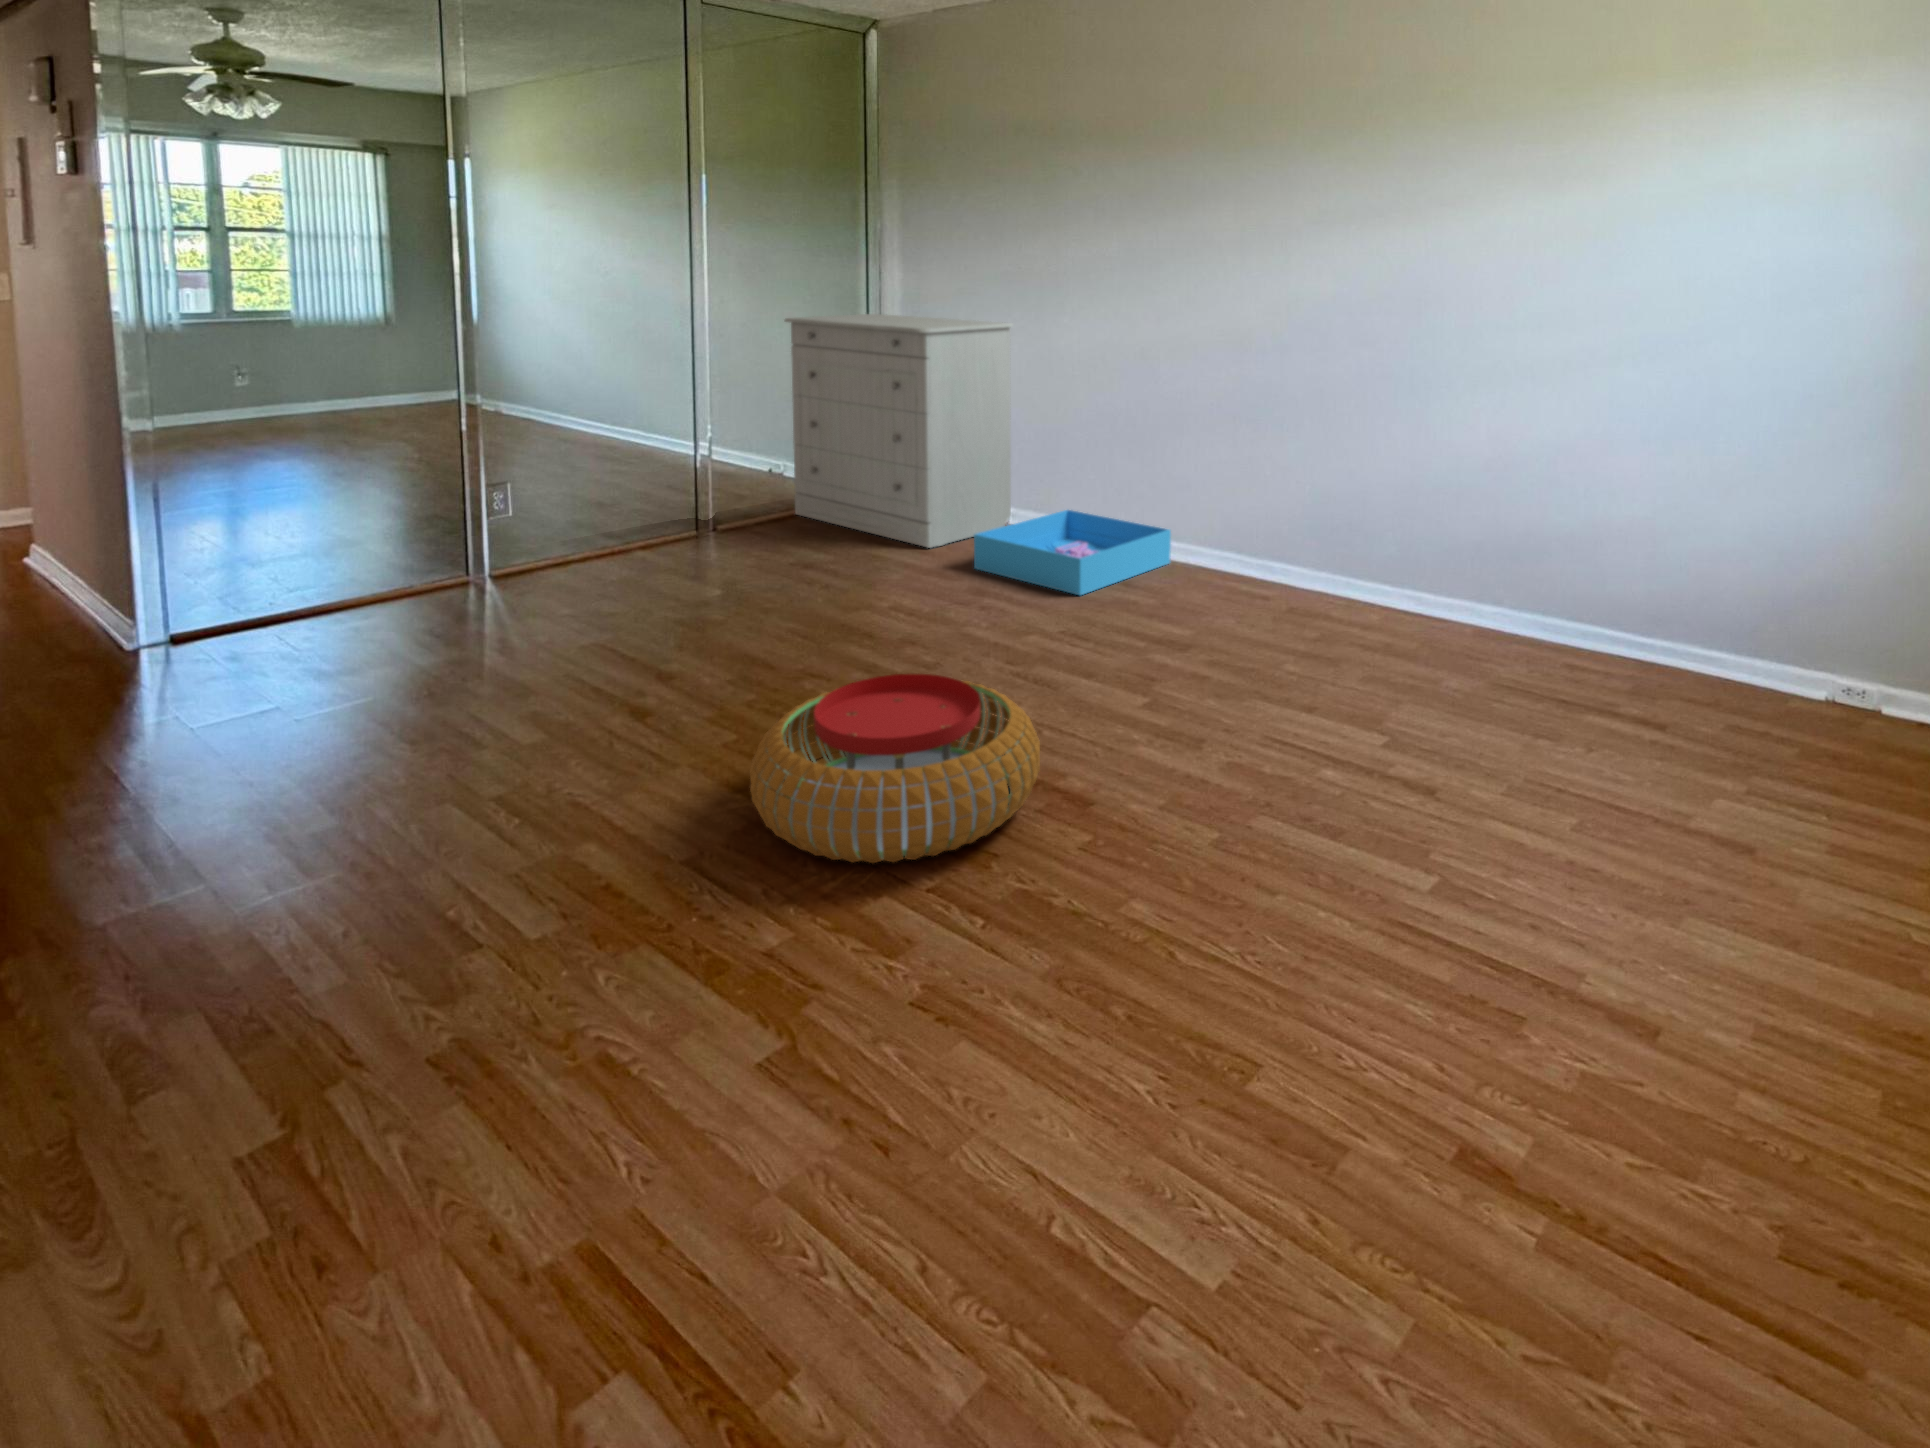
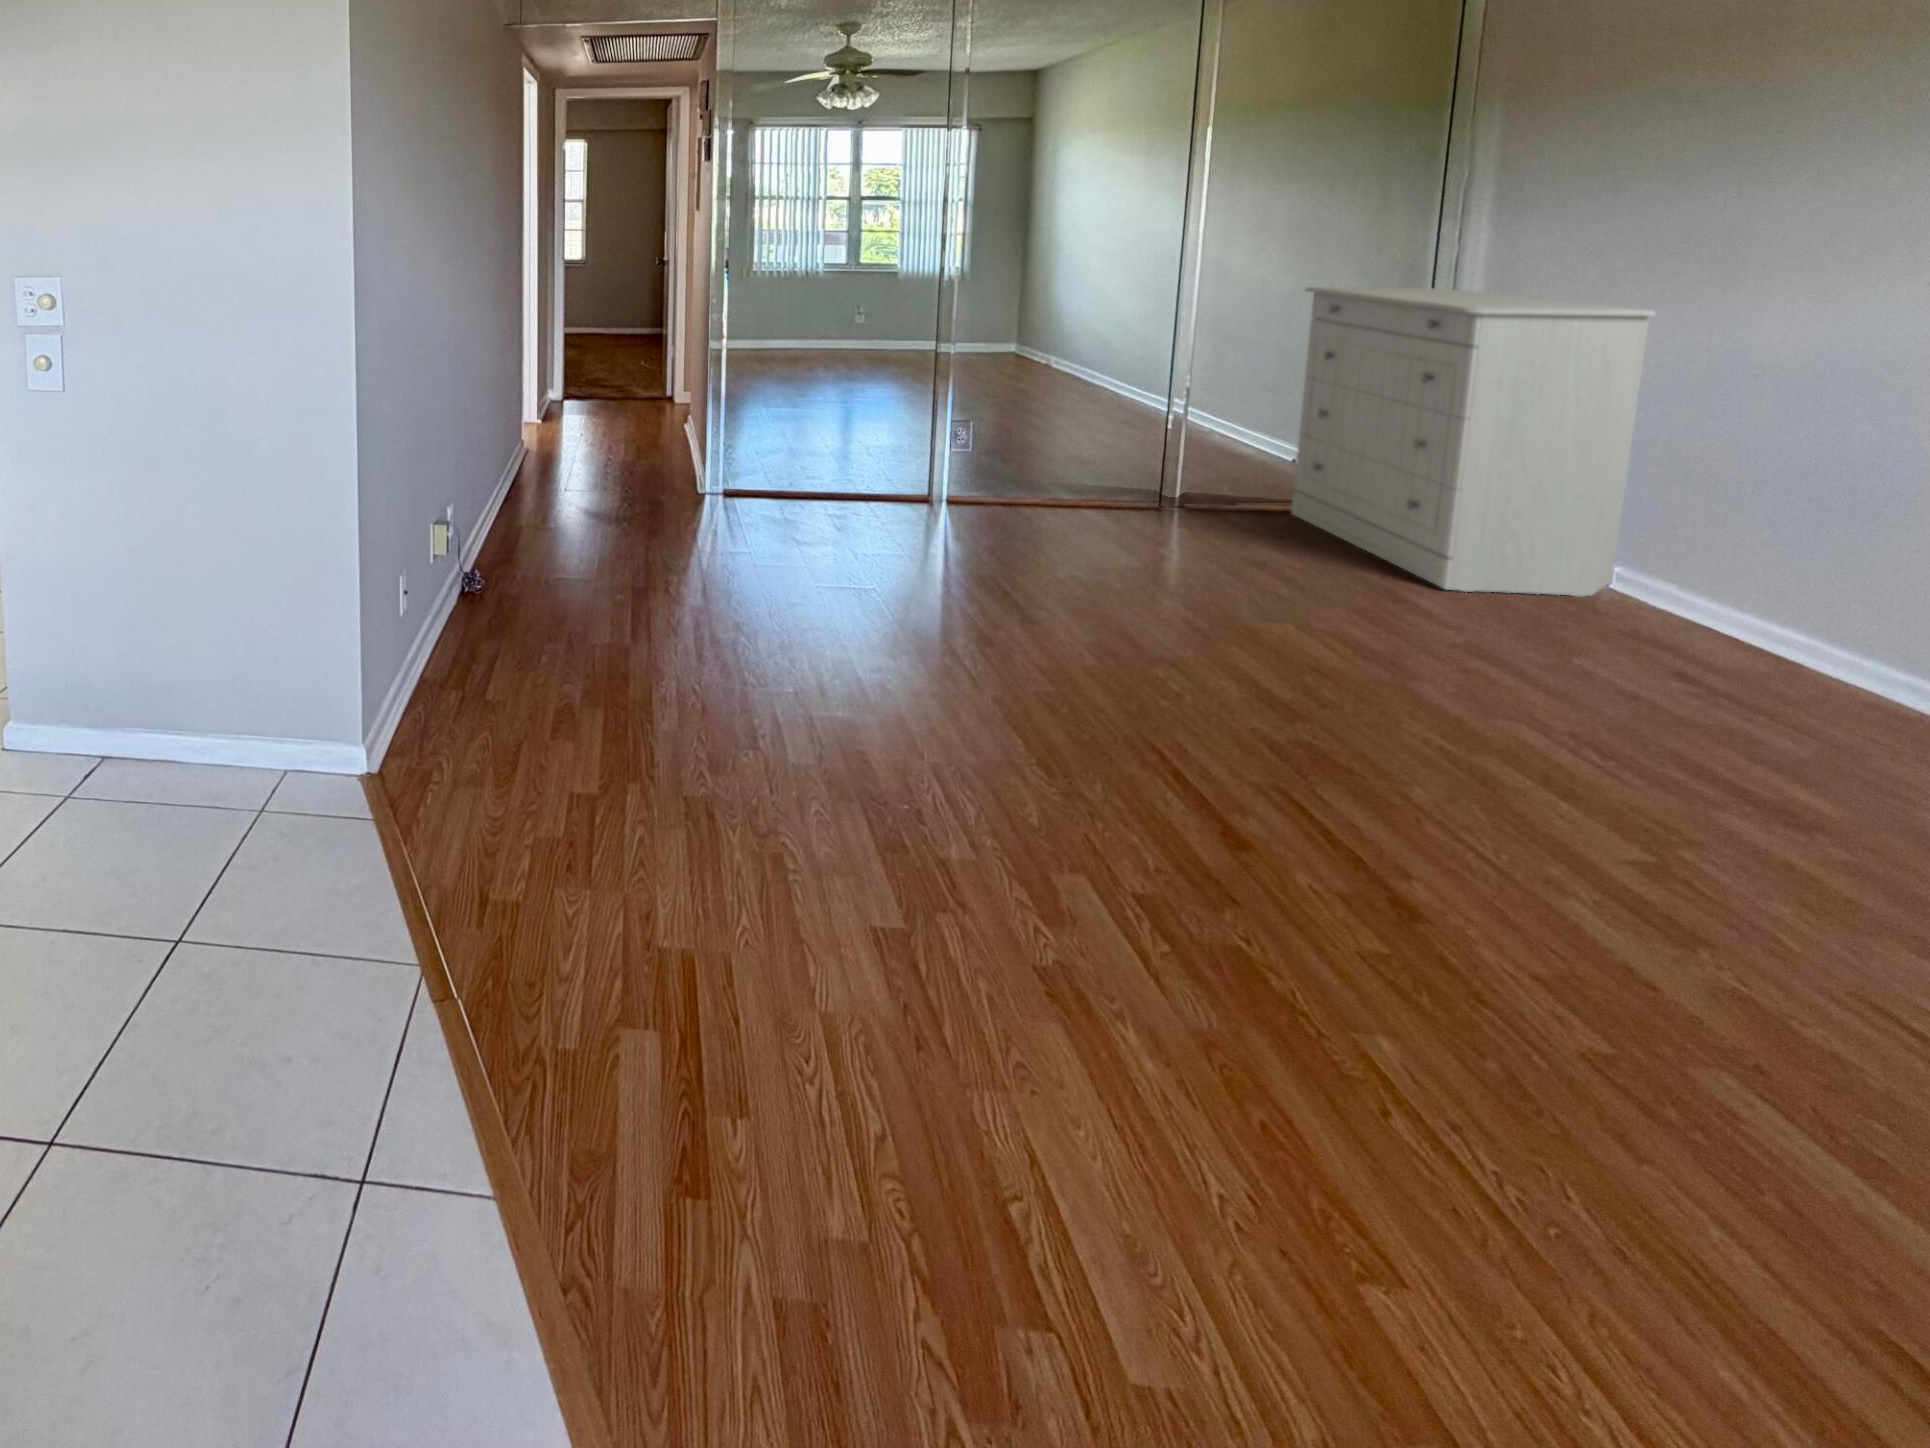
storage bin: present [974,510,1171,596] -> none [1495,584,1917,722]
pouf: present [750,674,1040,863] -> none [1005,671,1368,886]

